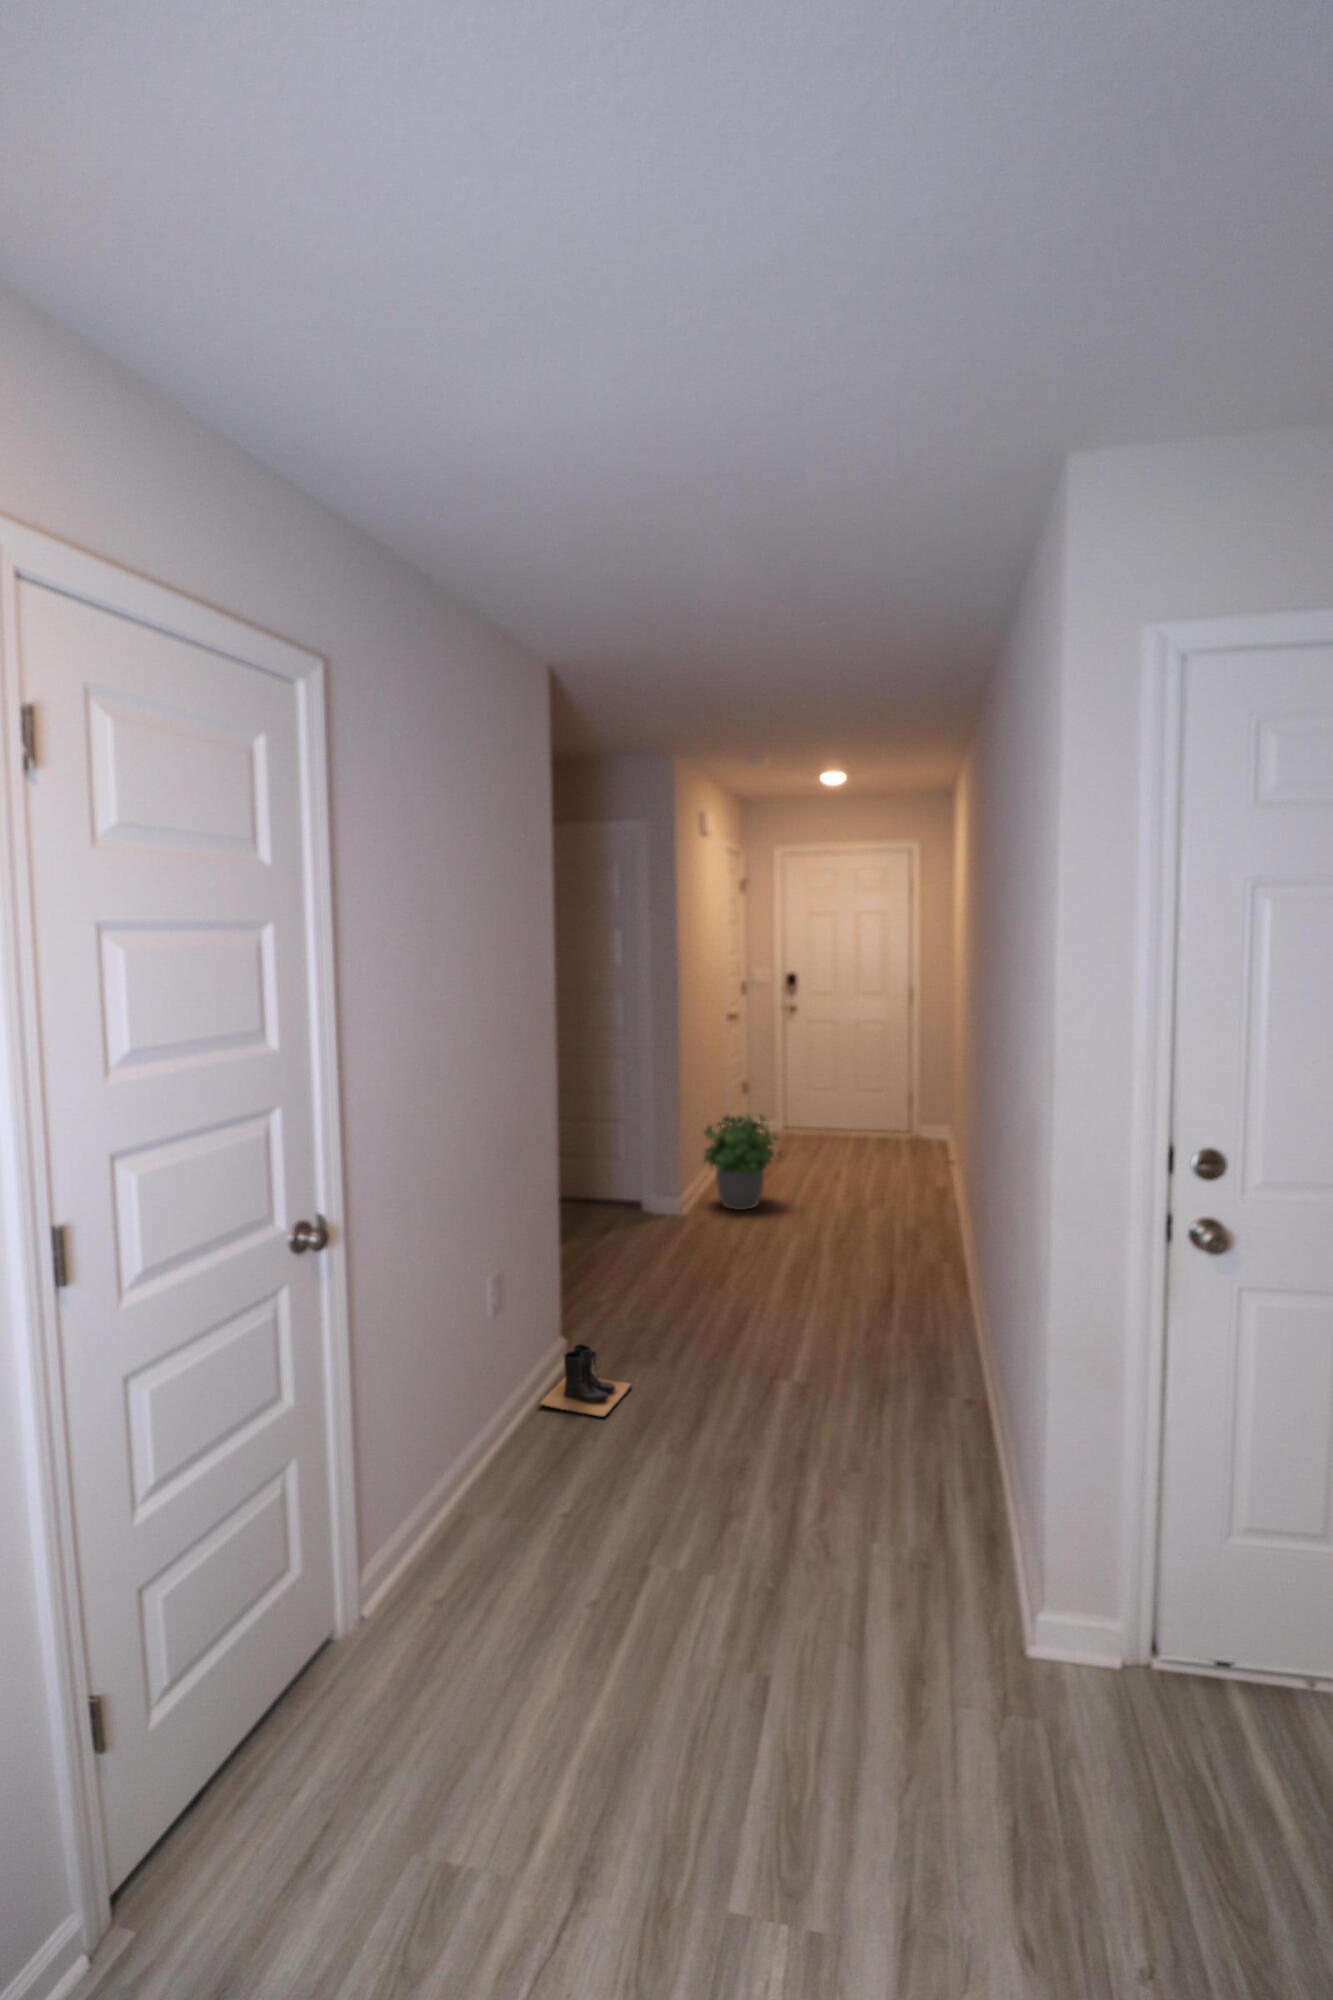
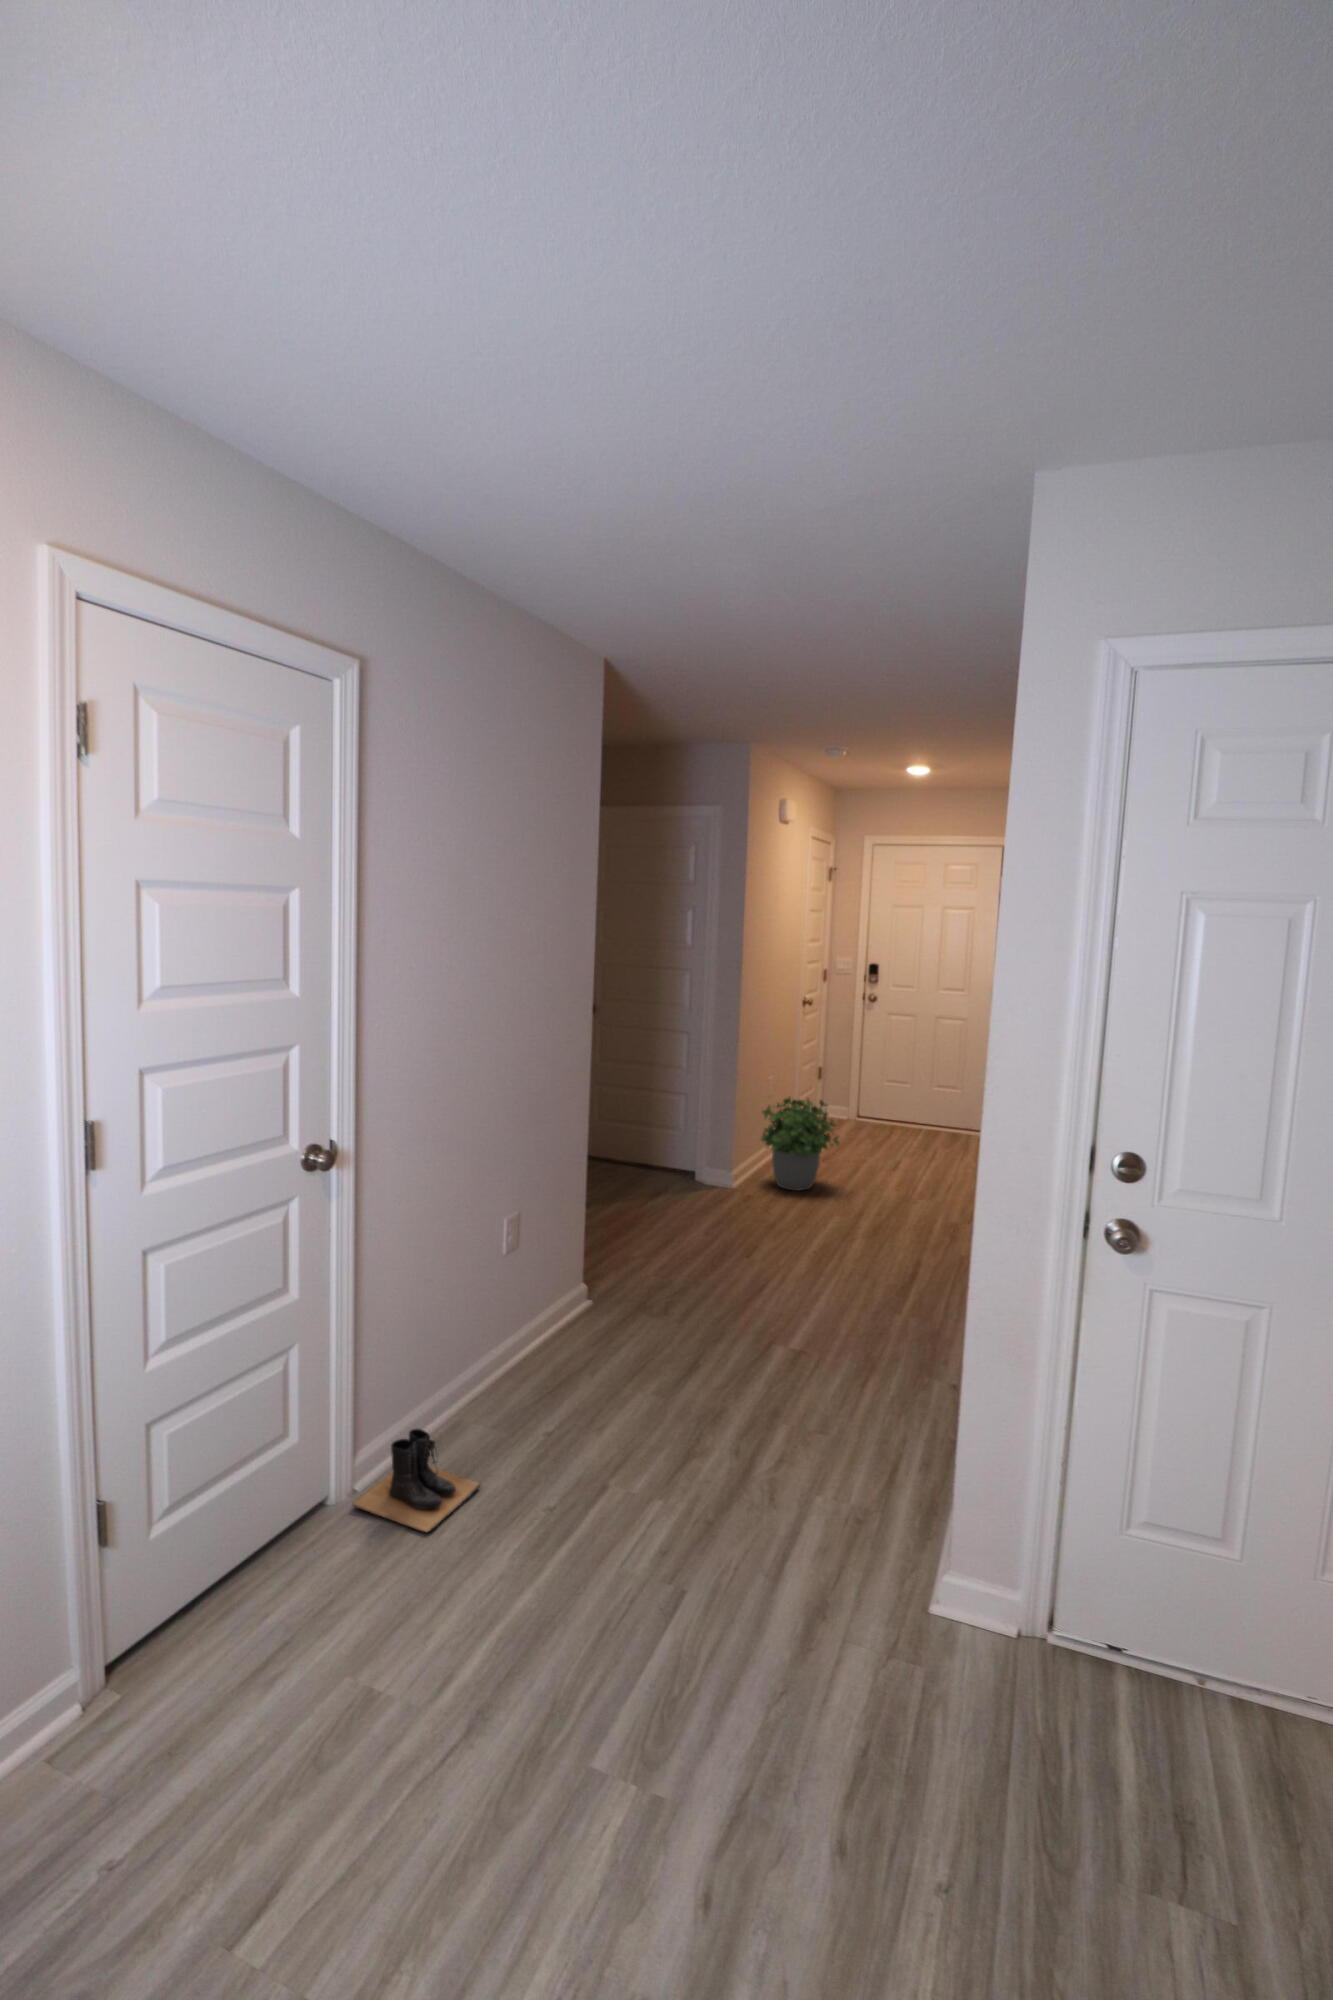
boots: present [539,1344,631,1417] -> present [353,1429,480,1533]

